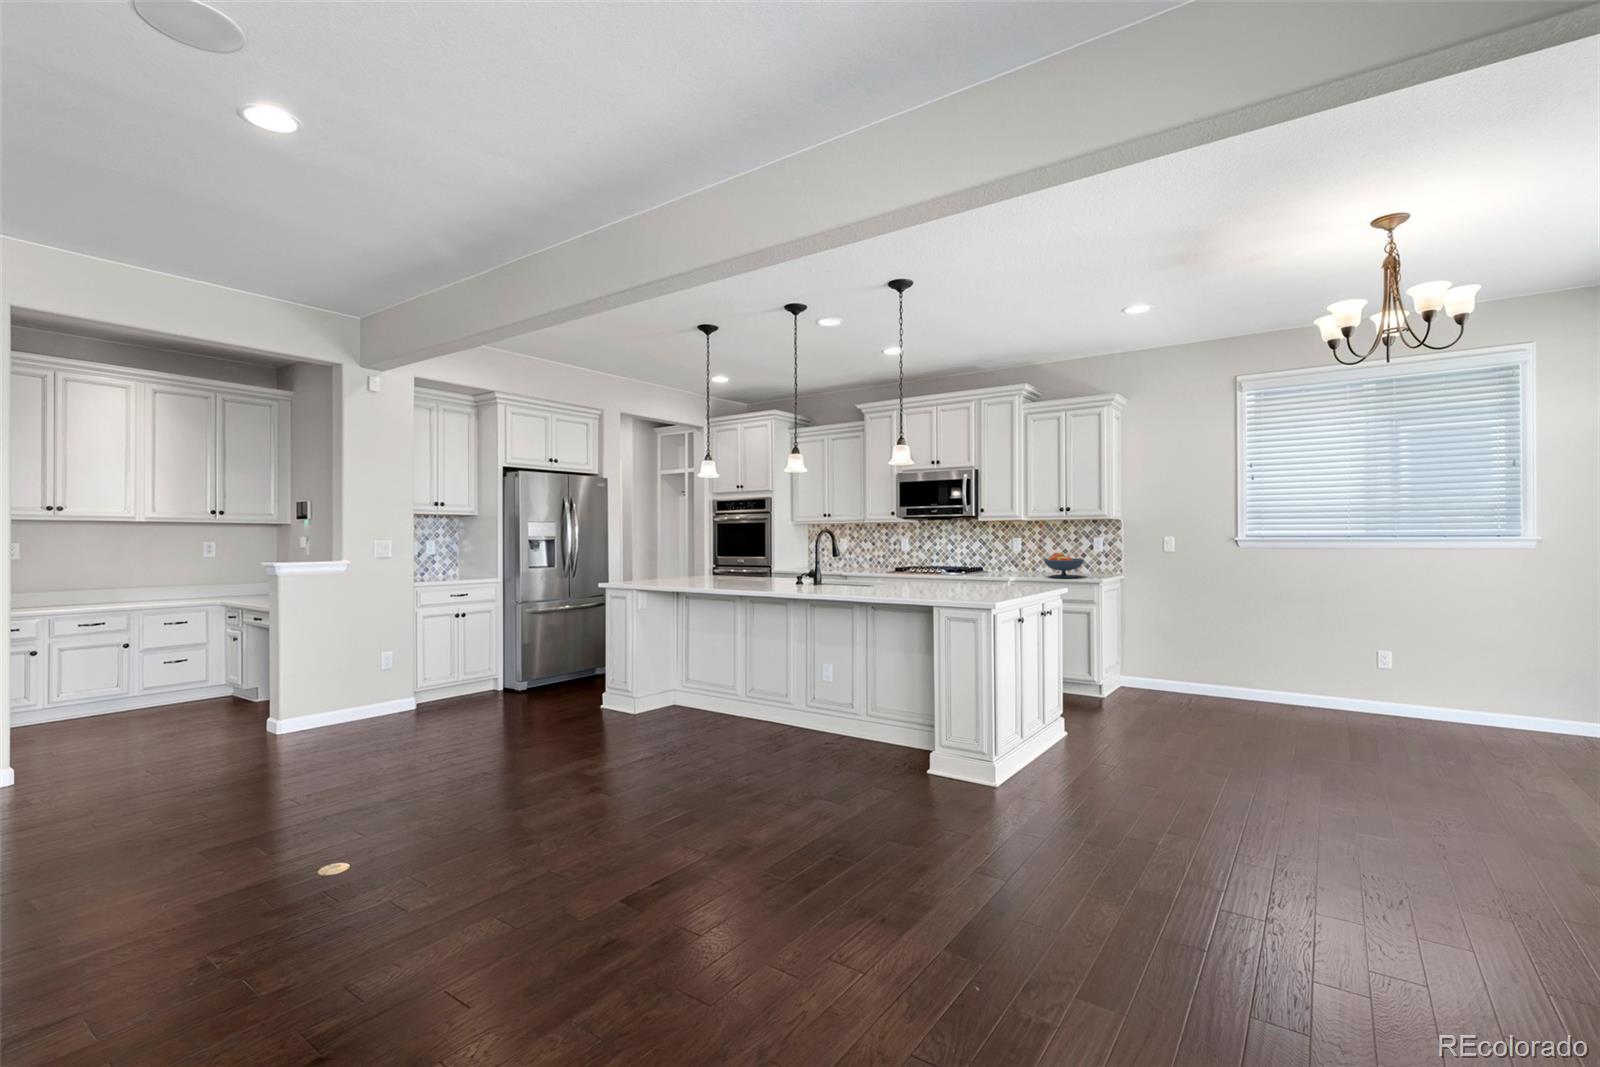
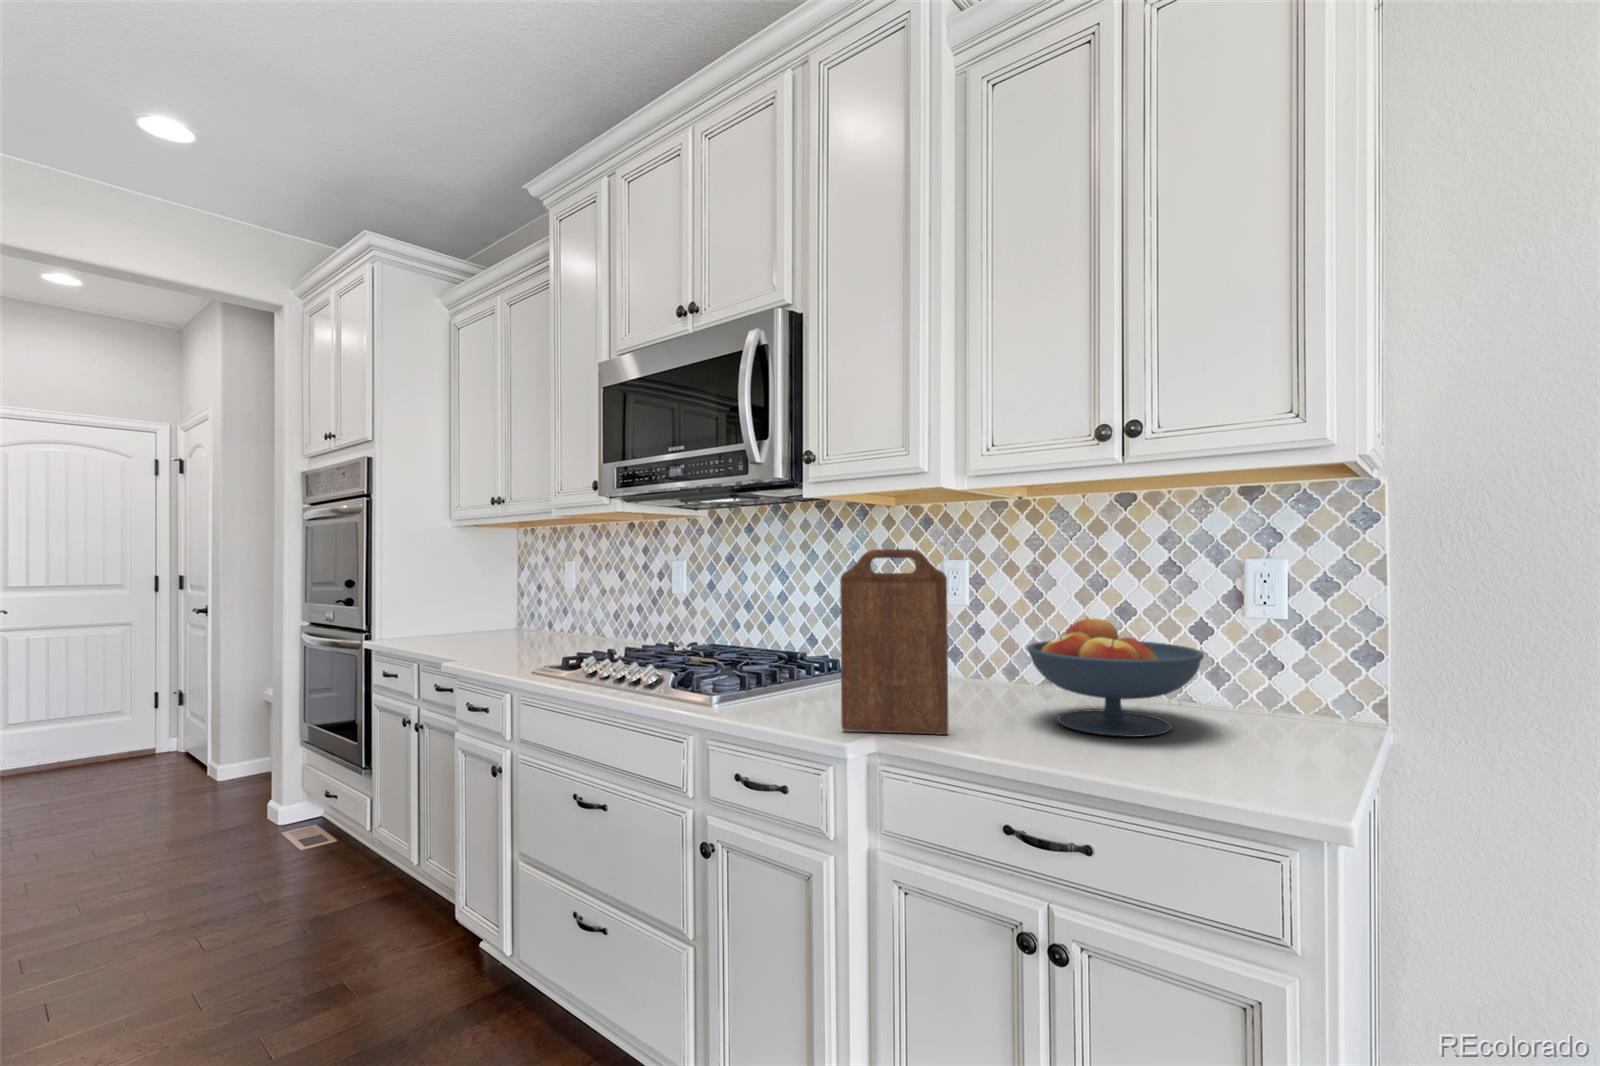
cutting board: none [1002,537,1028,580] -> present [840,549,949,735]

